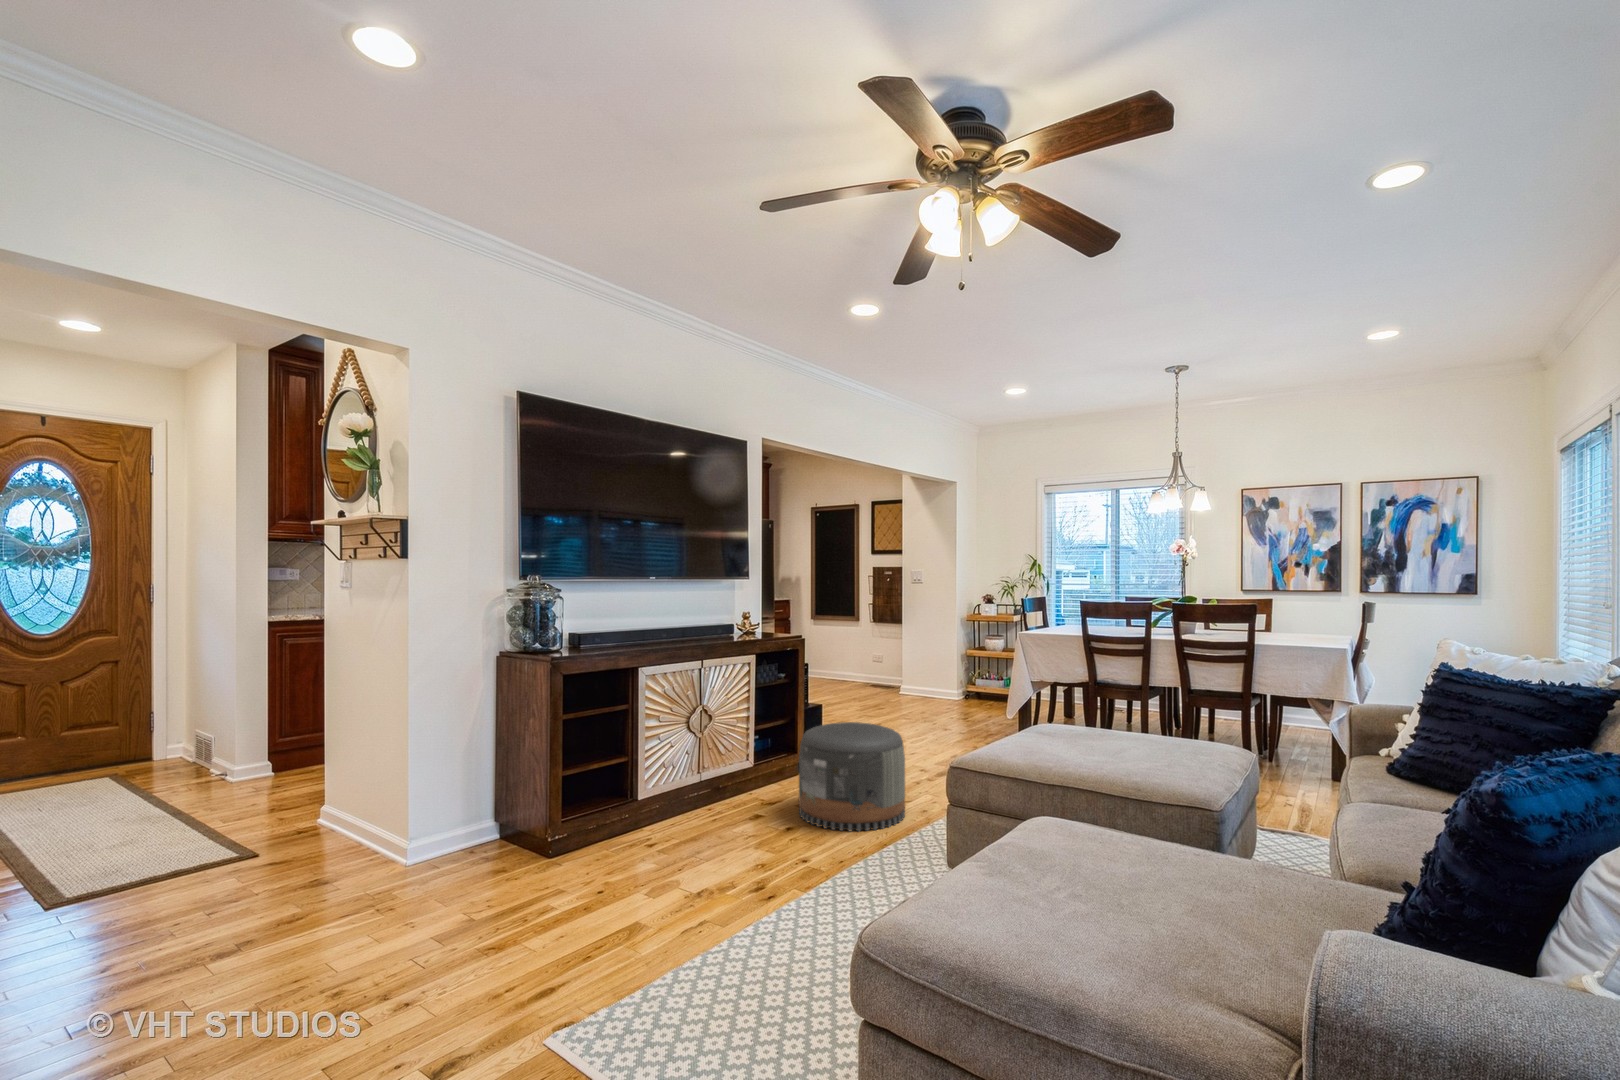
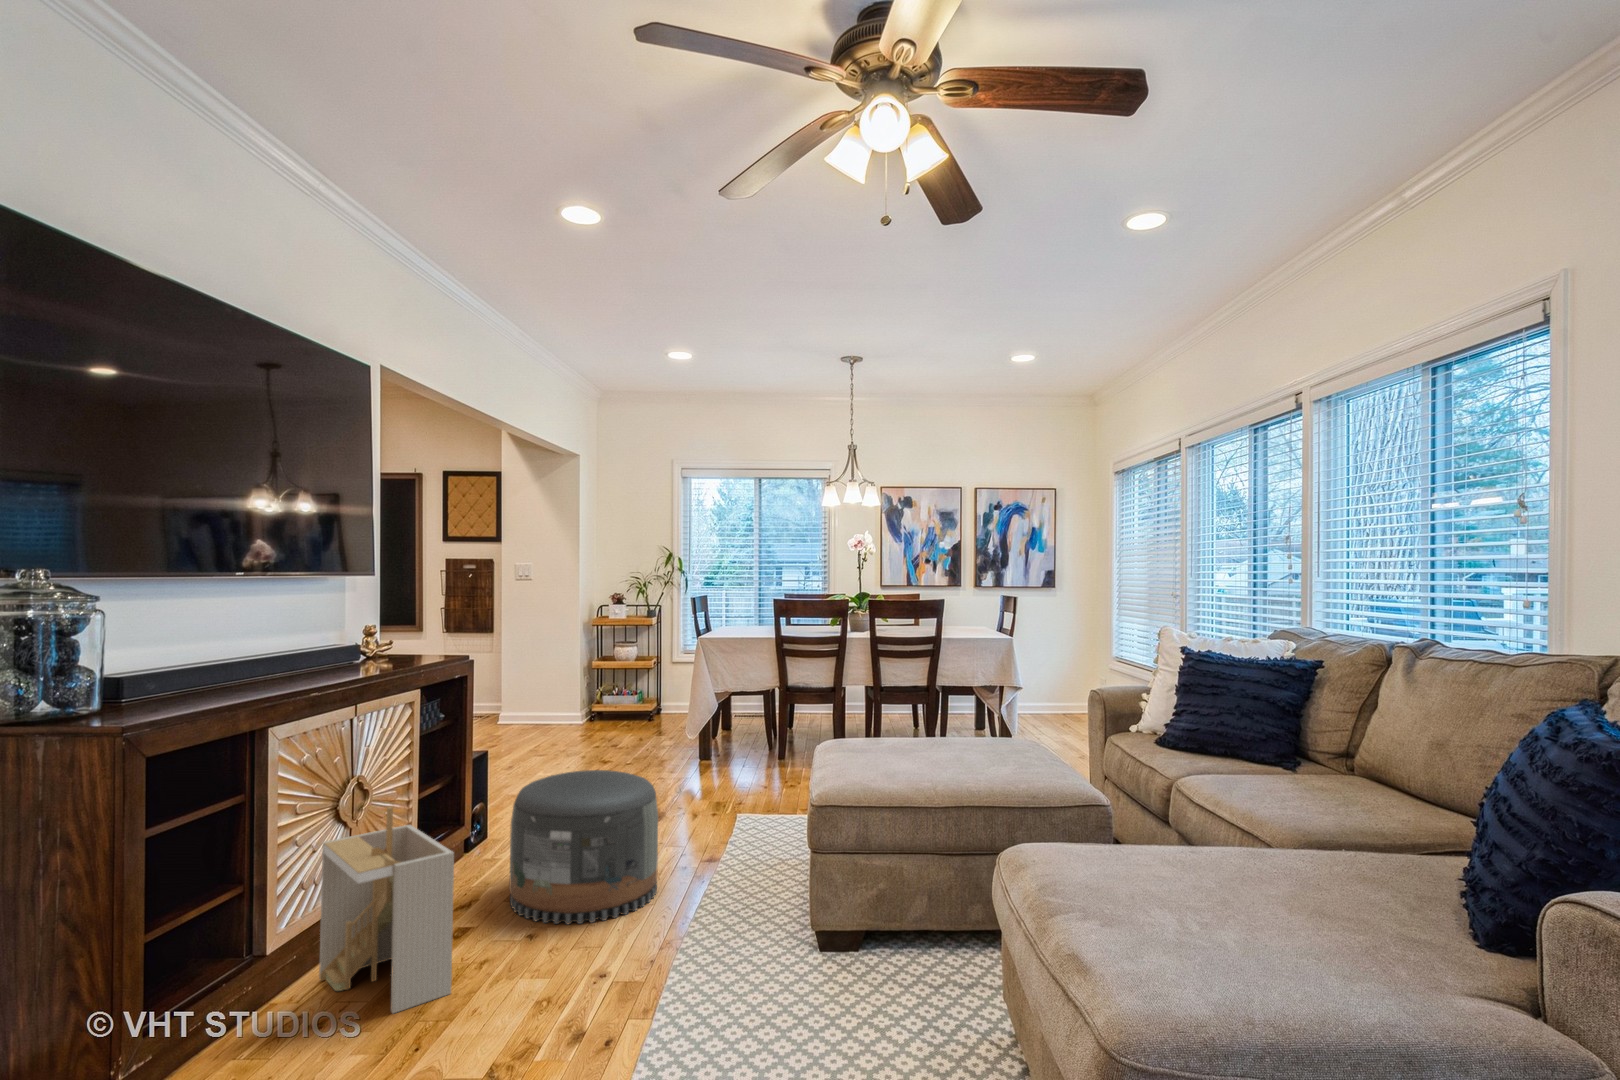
storage bin: none [670,722,729,852] -> present [319,807,454,1013]

